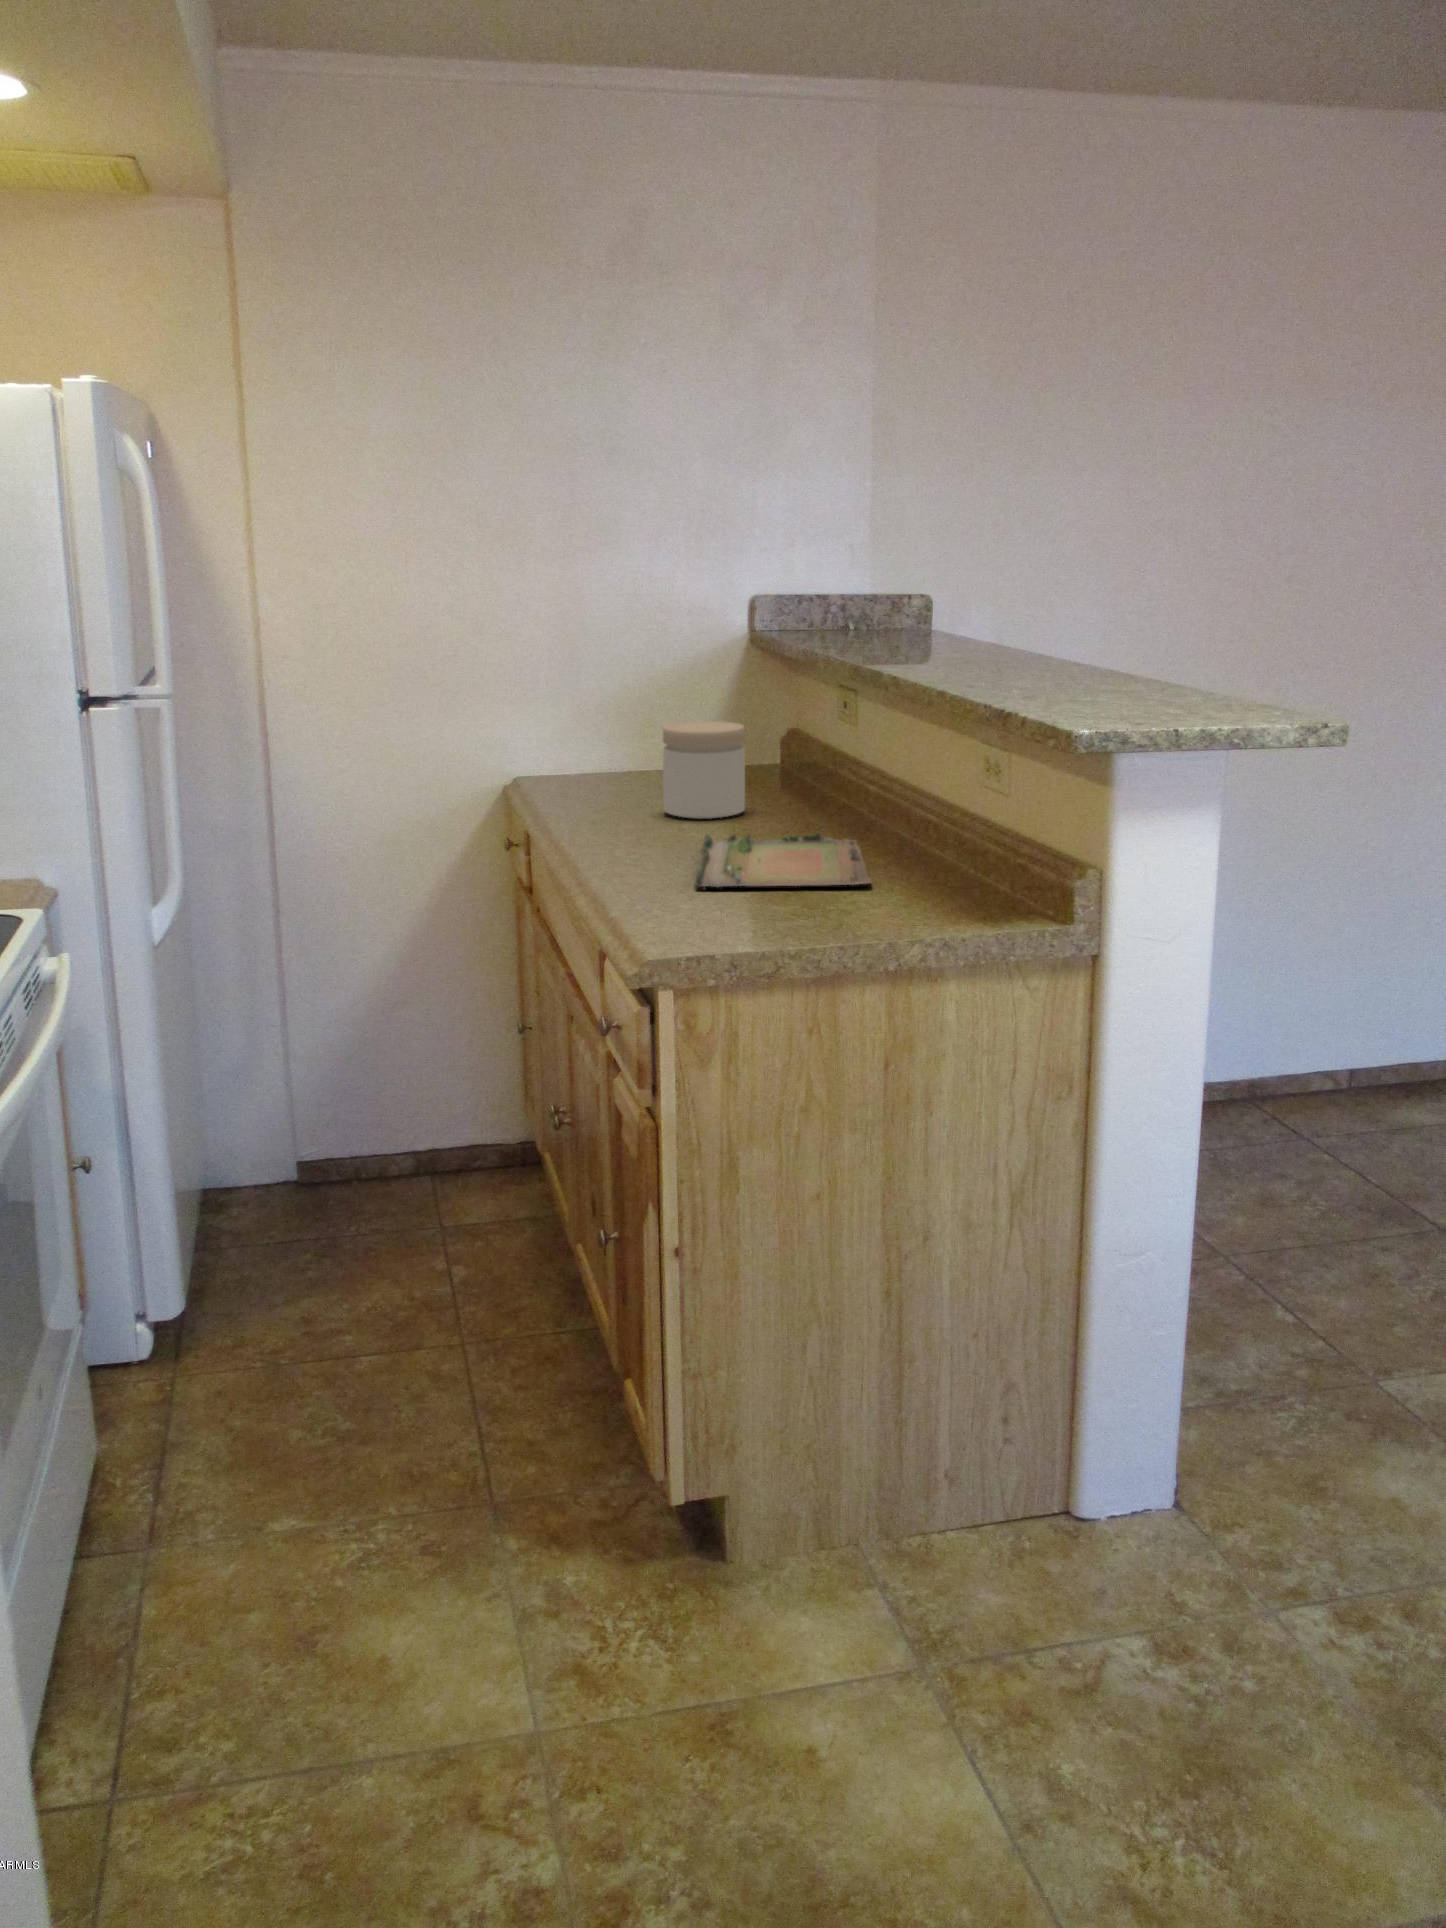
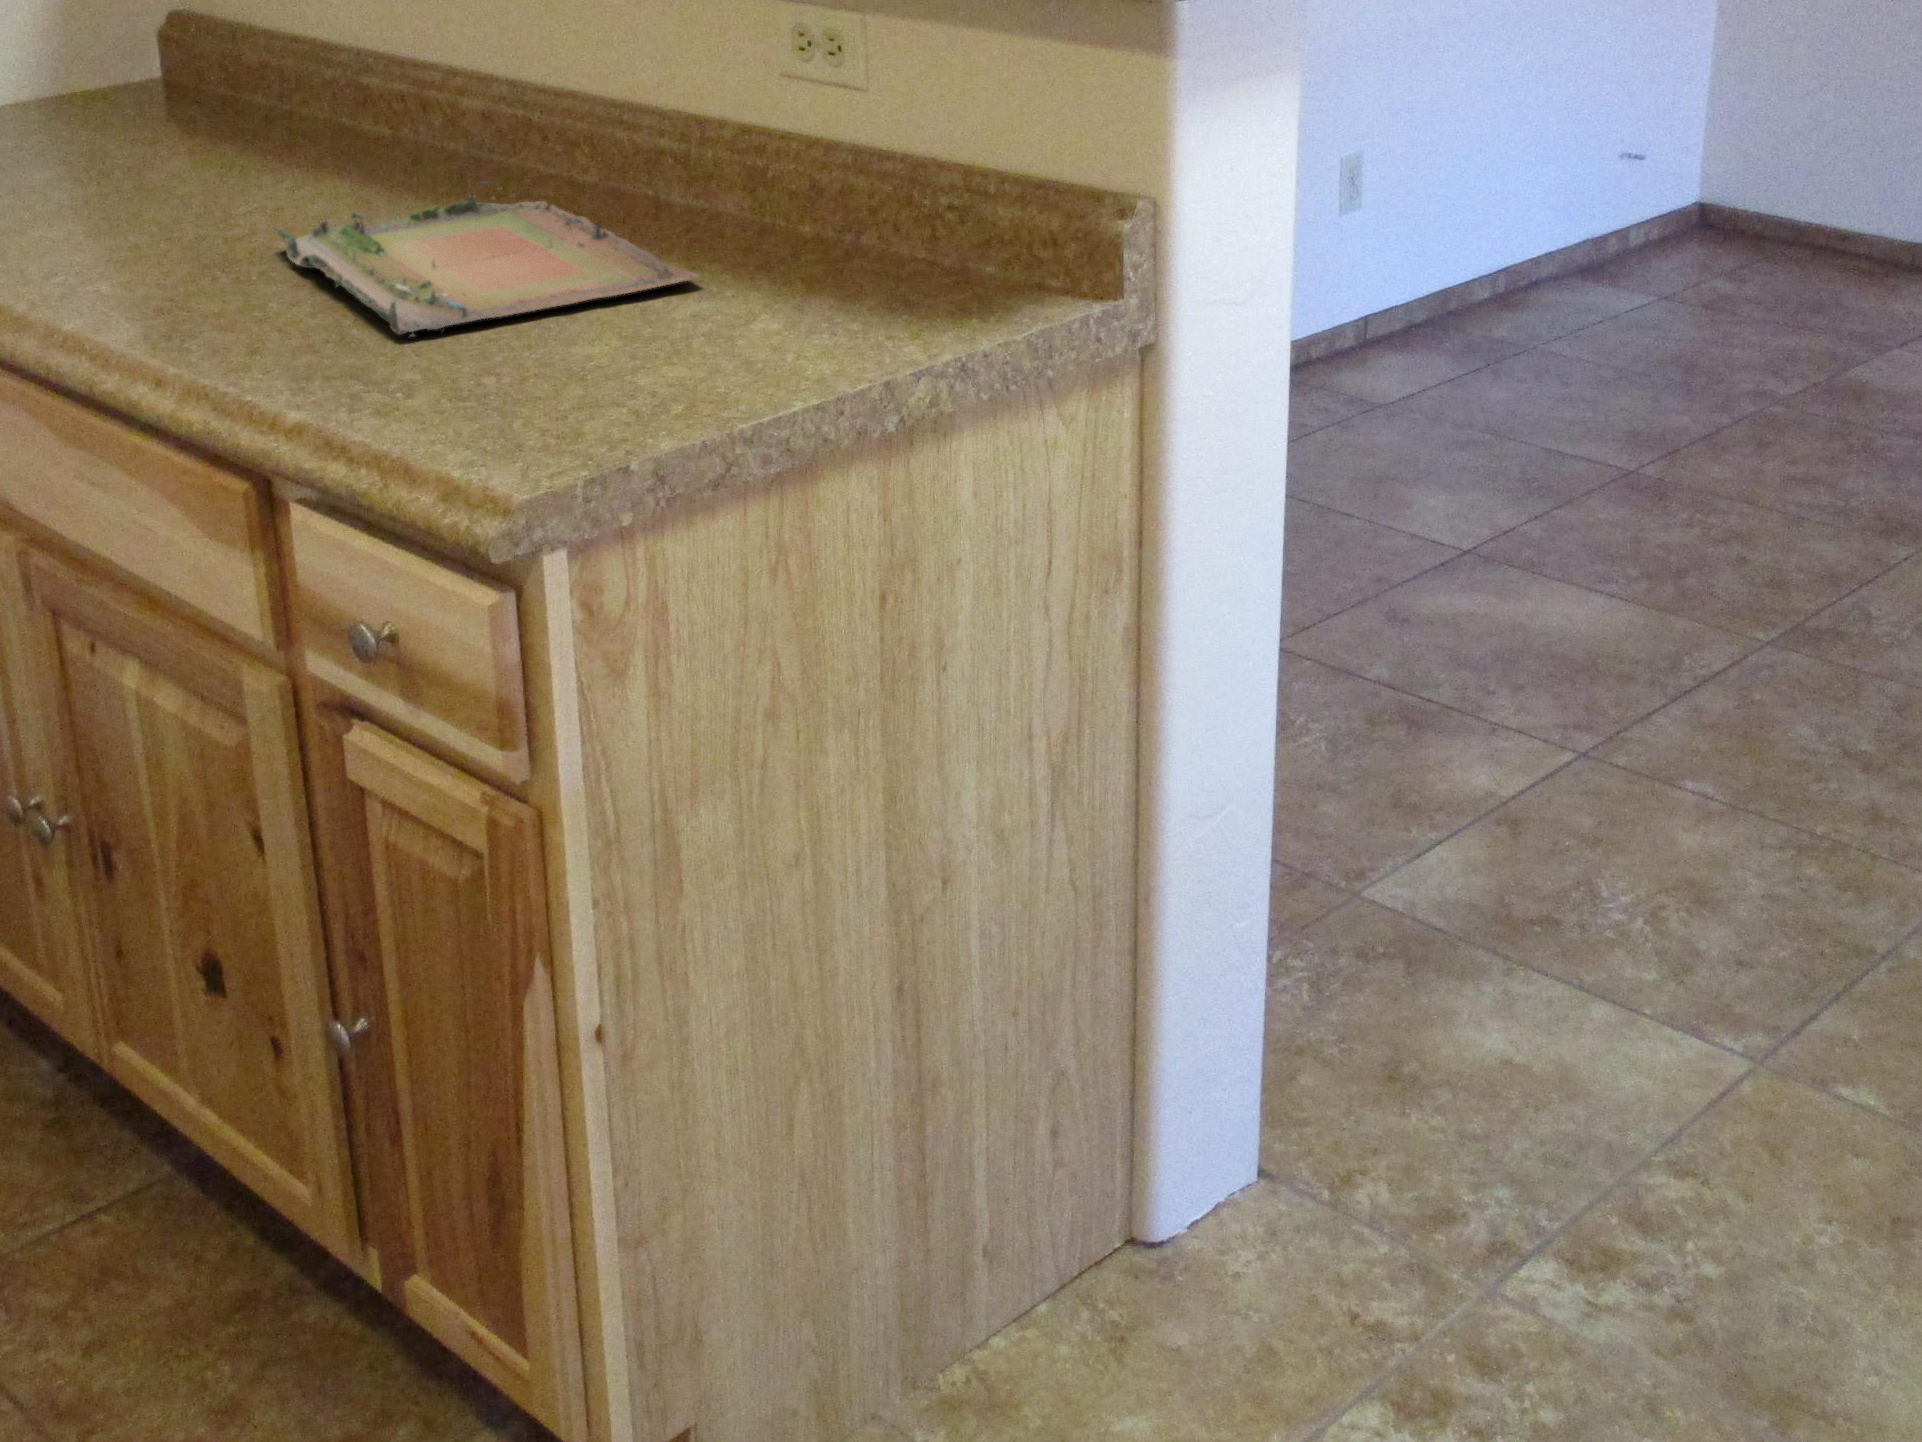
jar: present [663,721,745,819] -> none [63,10,243,201]

